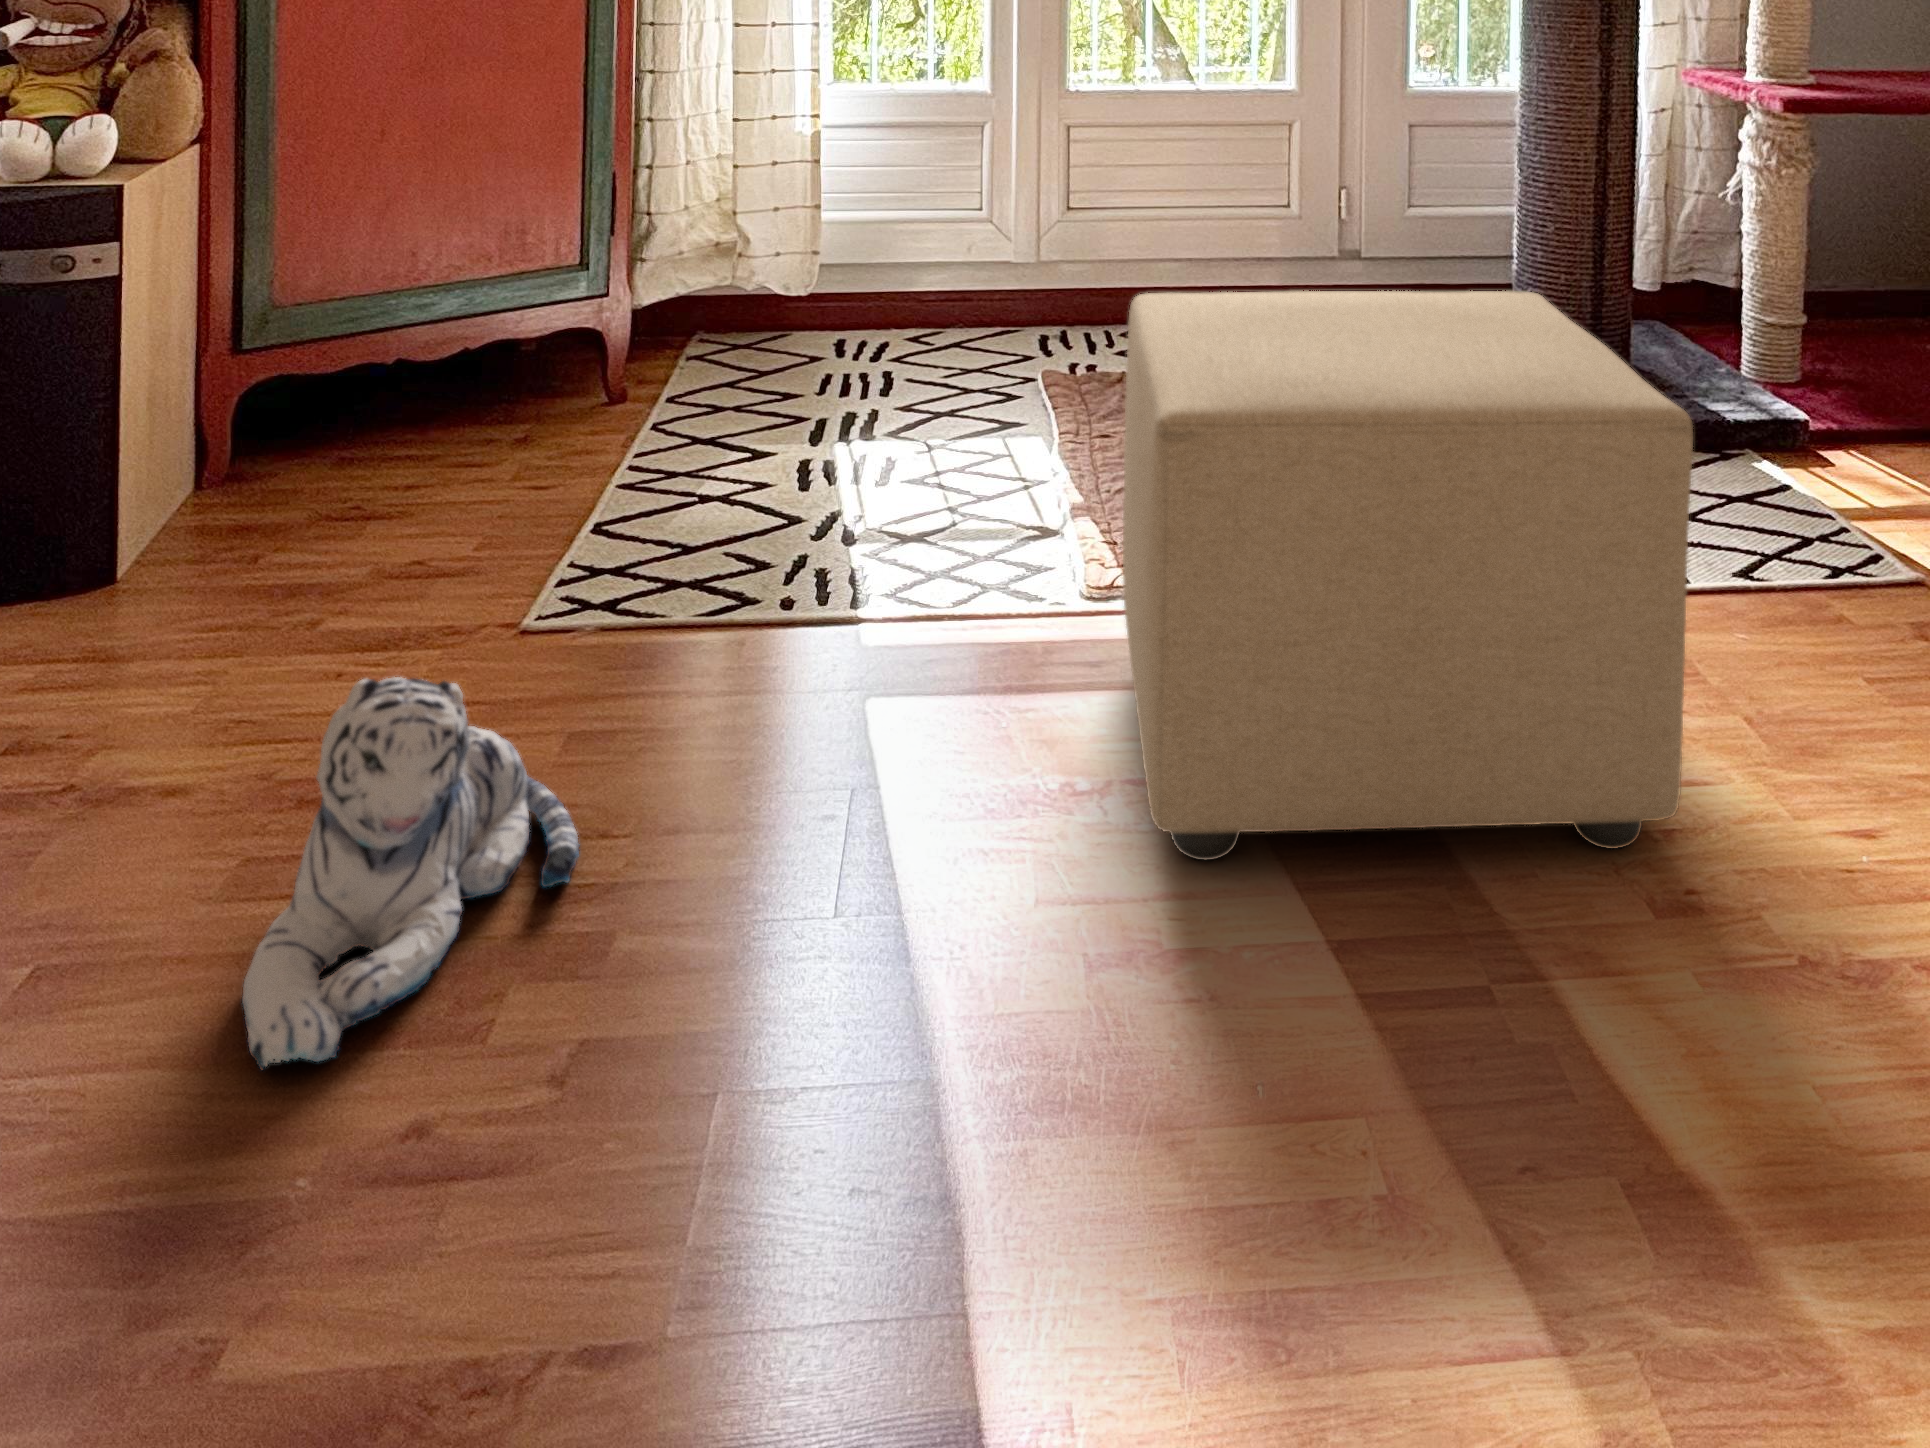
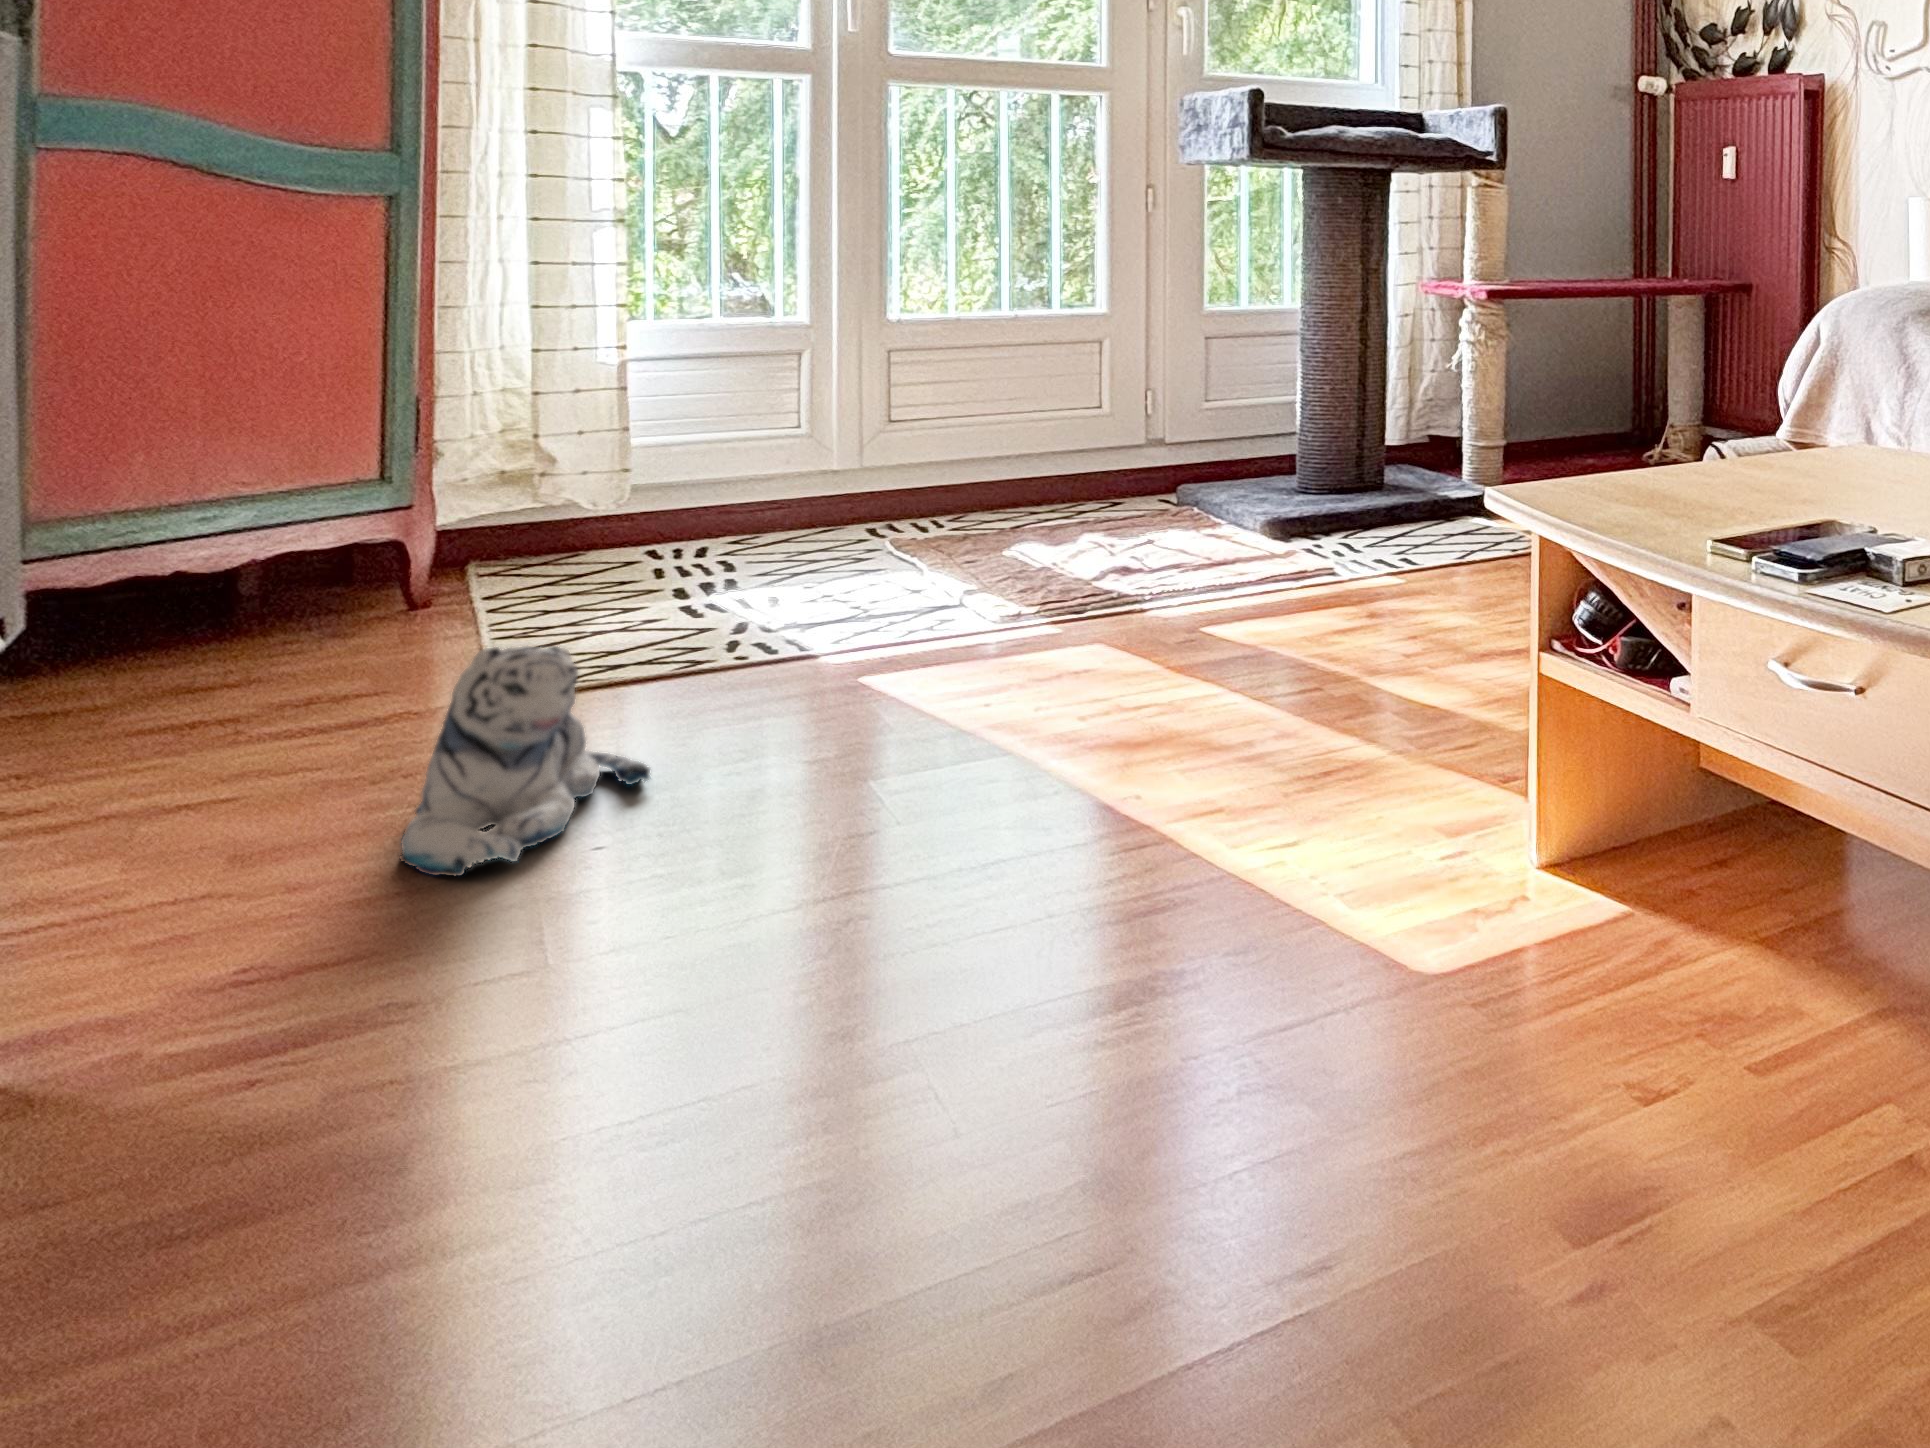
ottoman: present [1123,291,1693,860] -> none [1037,384,1424,701]

